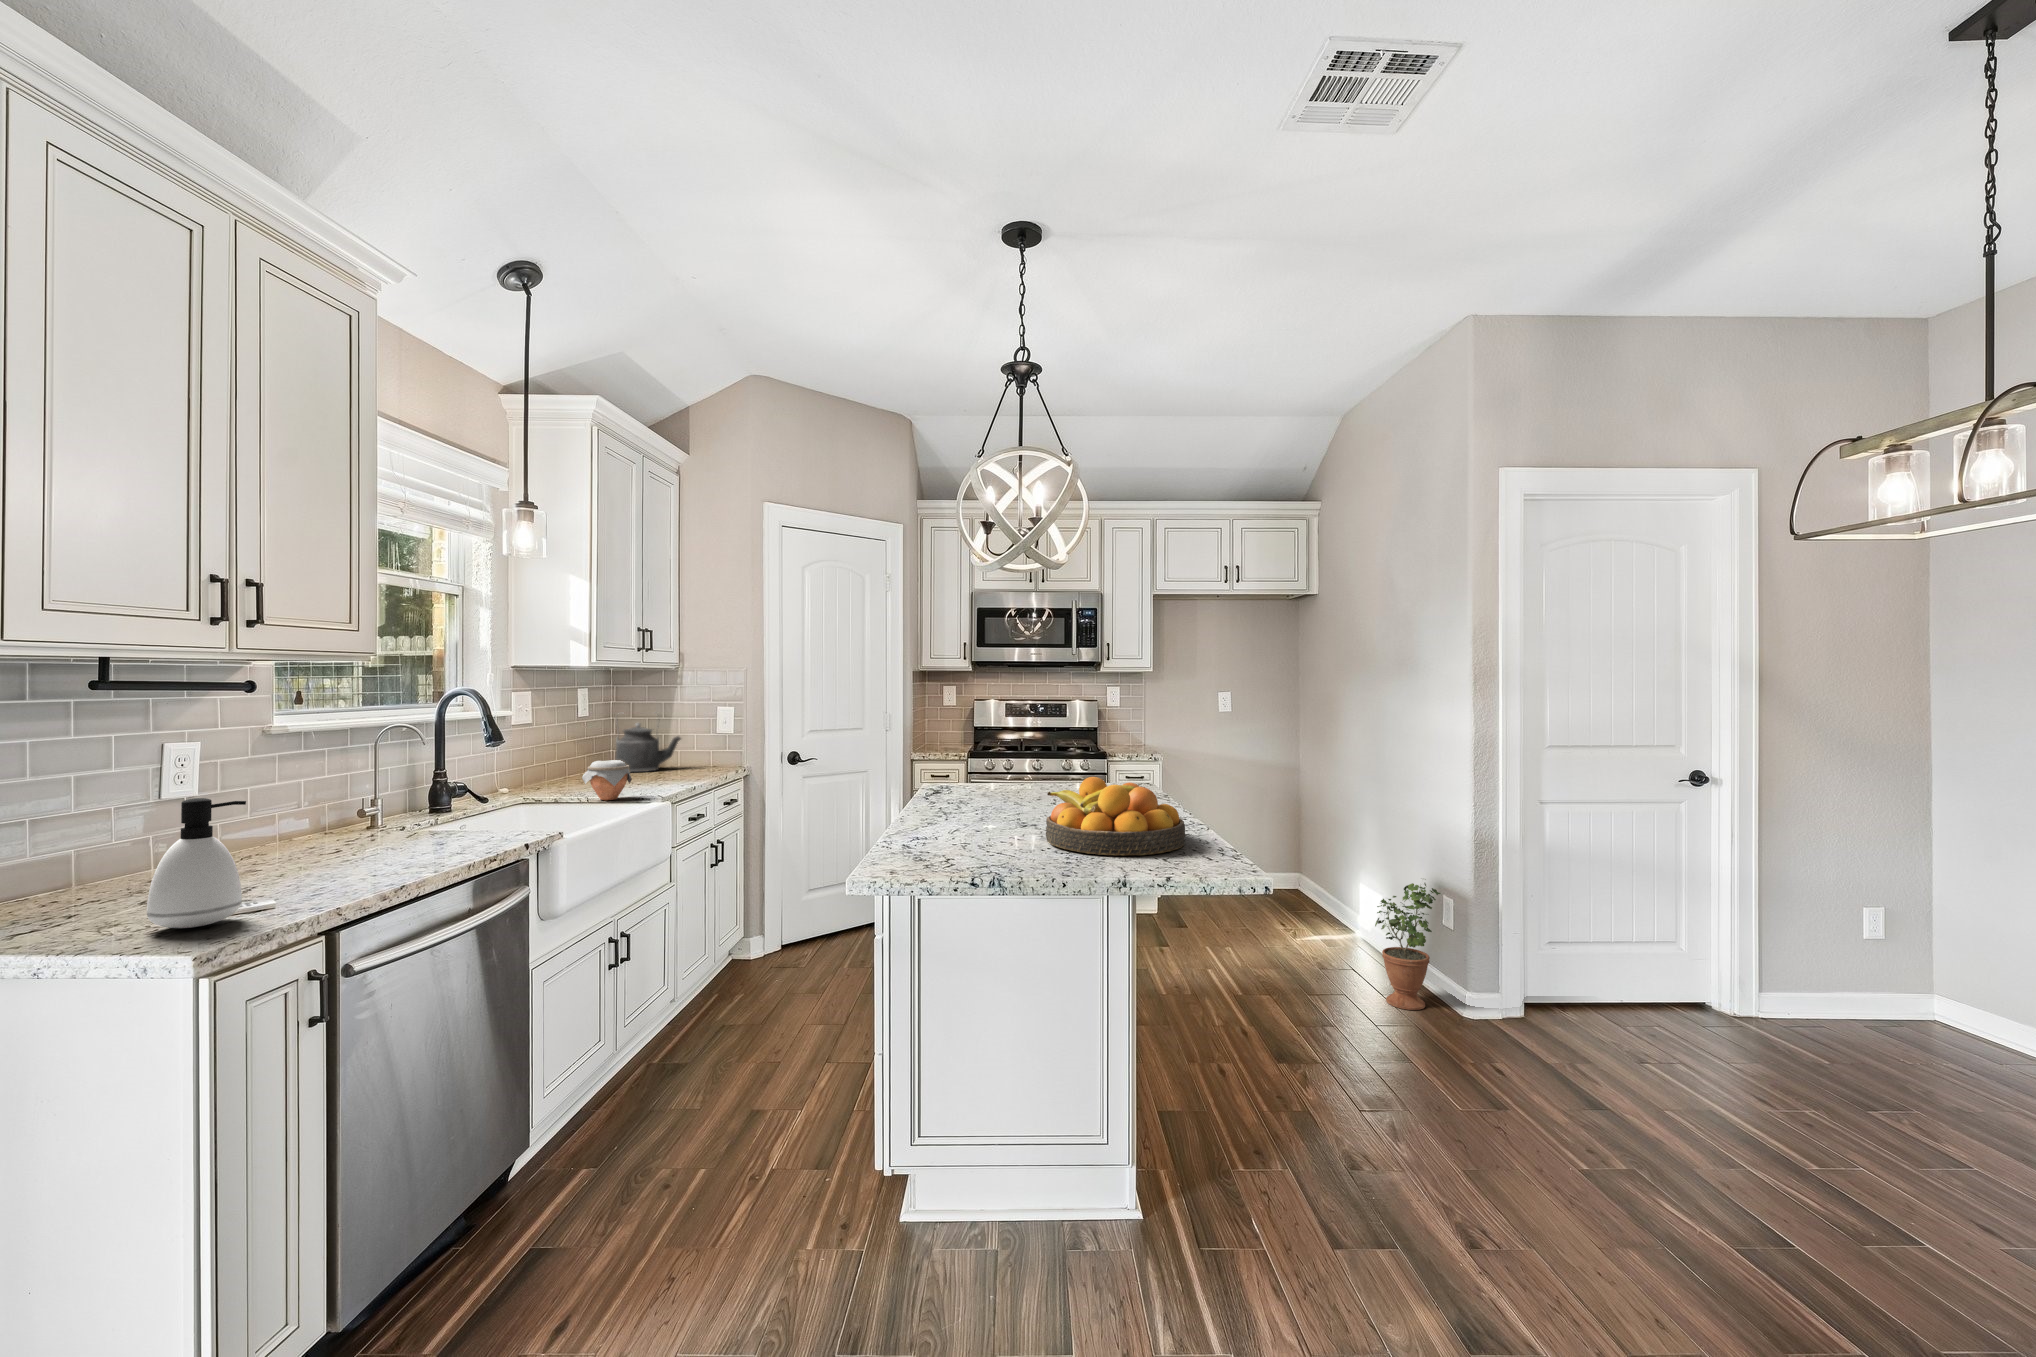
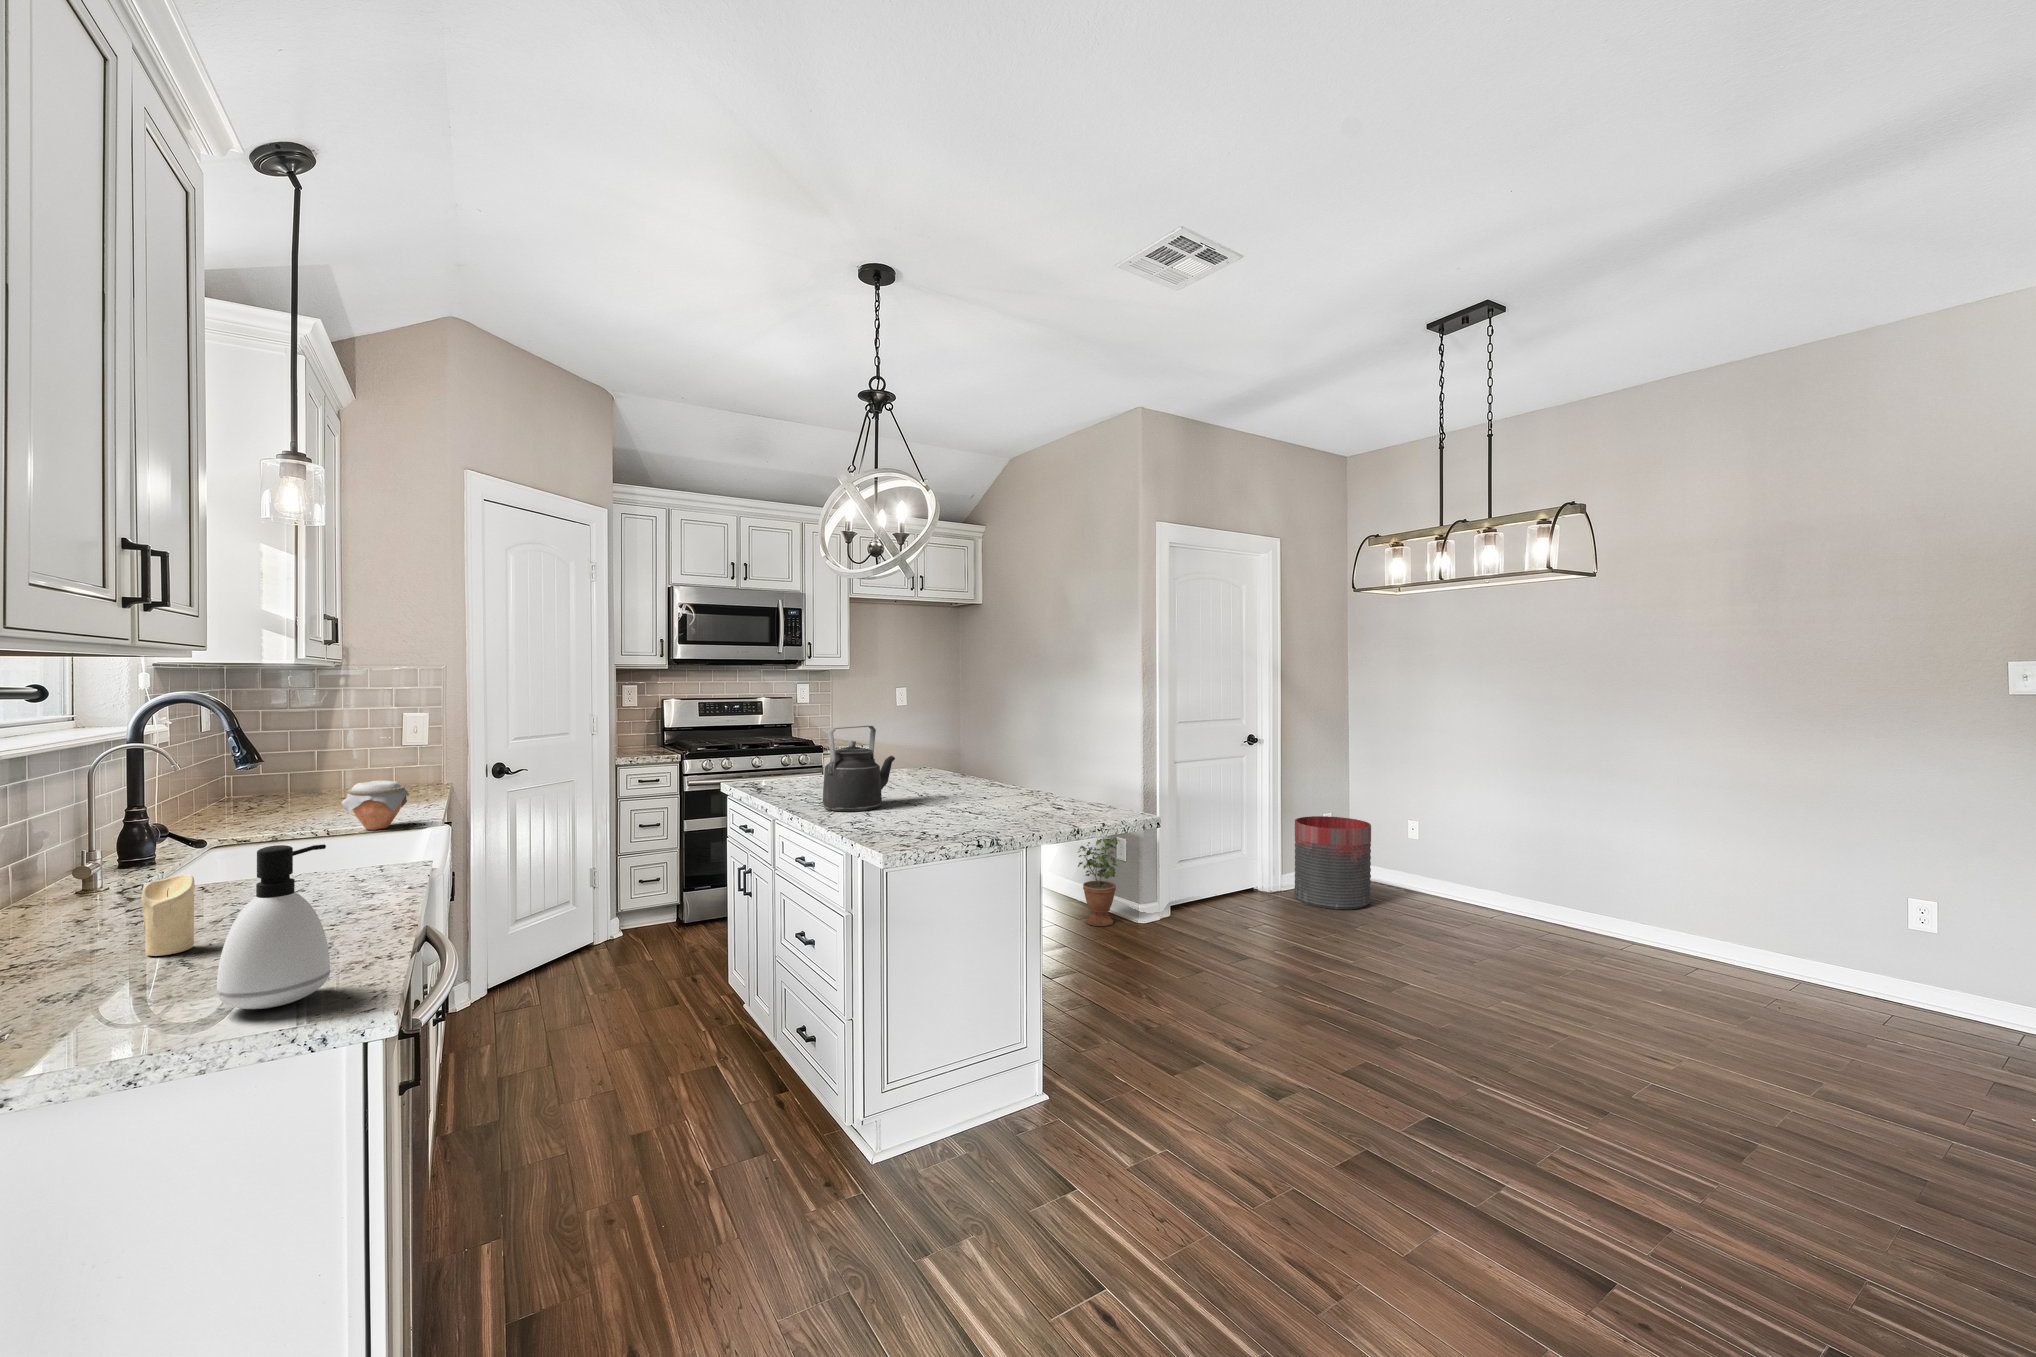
kettle: present [616,713,681,772] -> present [823,726,895,811]
fruit bowl: present [1046,777,1185,856] -> none [962,761,1075,821]
candle: none [255,818,292,877] -> present [141,874,195,956]
trash can: none [1770,904,1933,1070] -> present [1295,816,1371,909]

